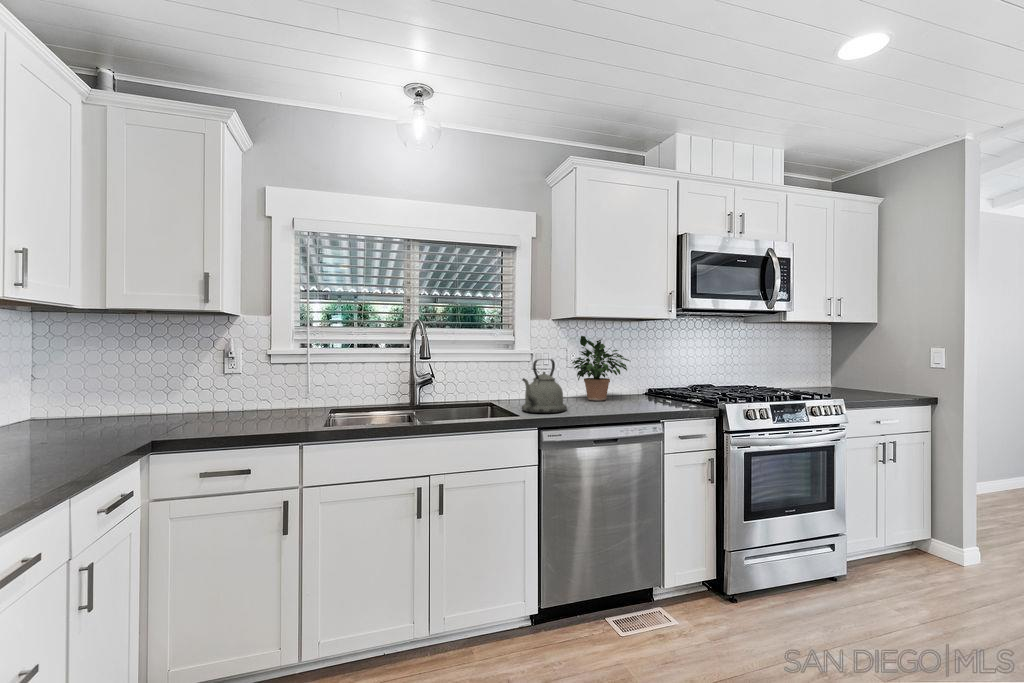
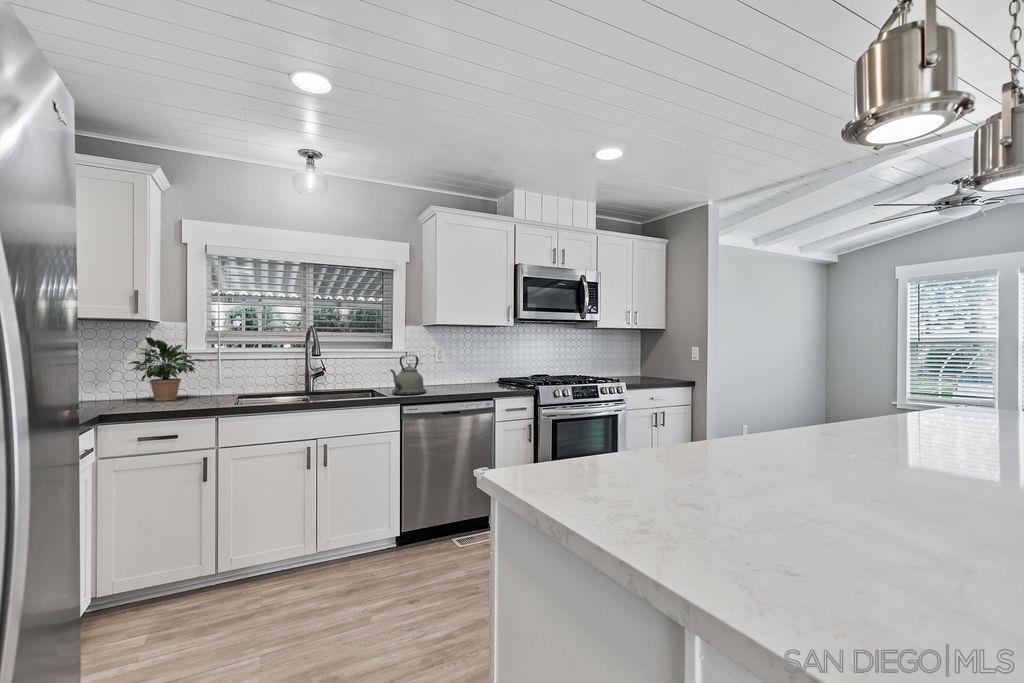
potted plant: present [573,336,629,401] -> present [129,337,205,401]

